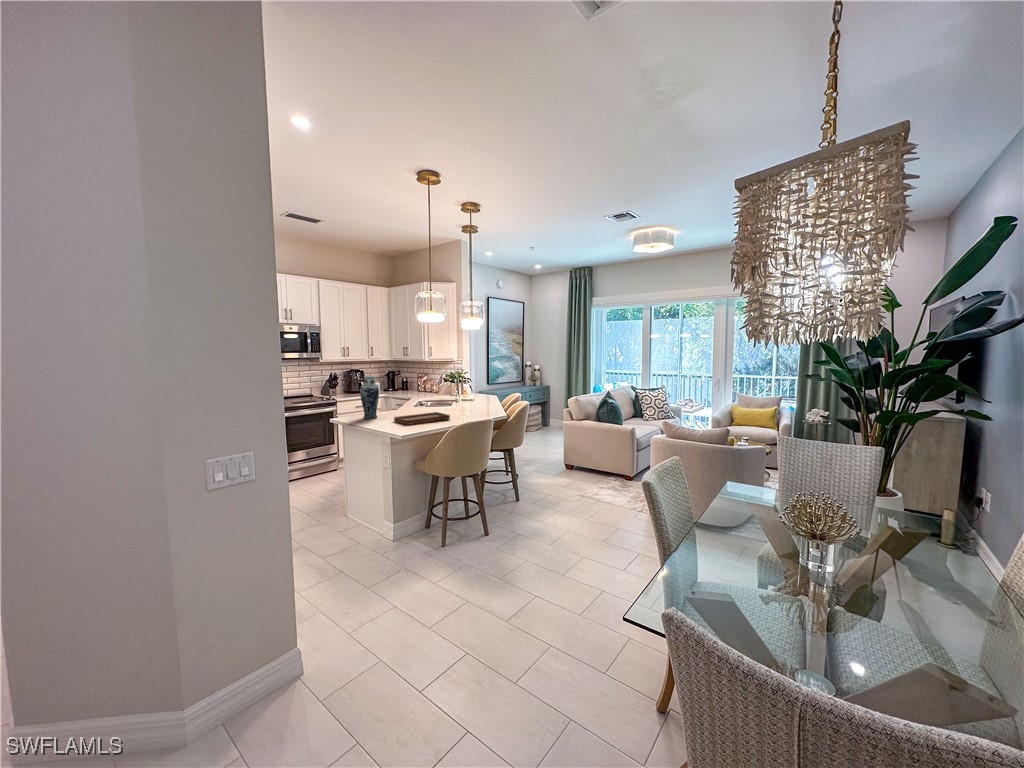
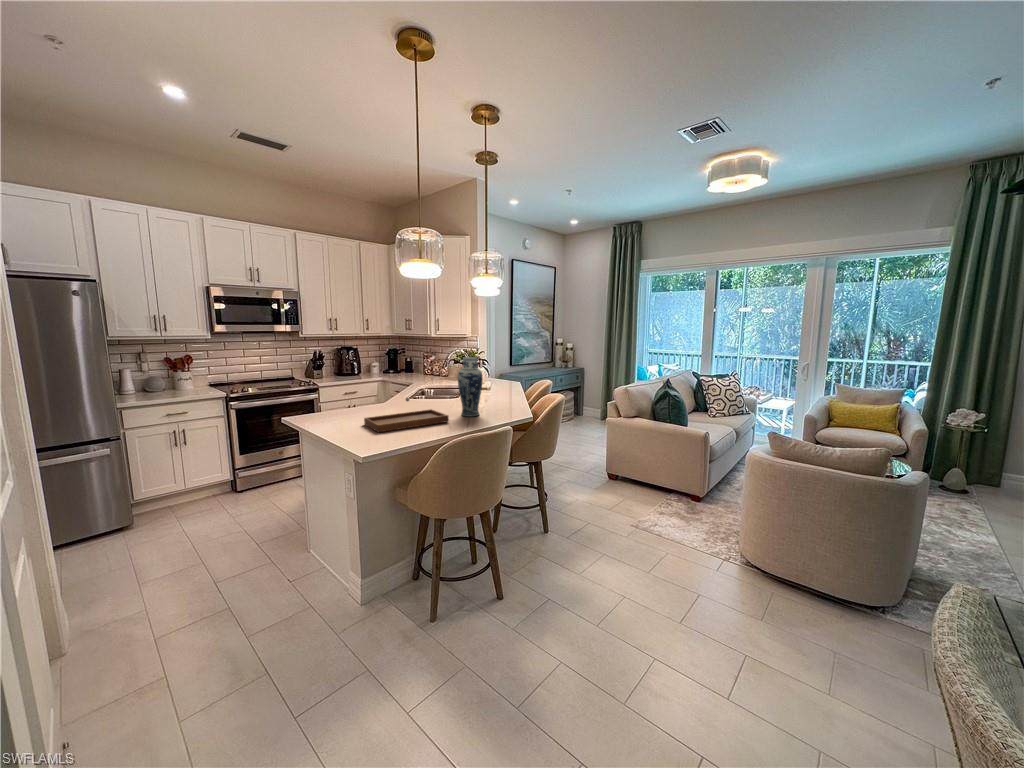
vase: present [360,376,379,419] -> present [458,357,483,417]

